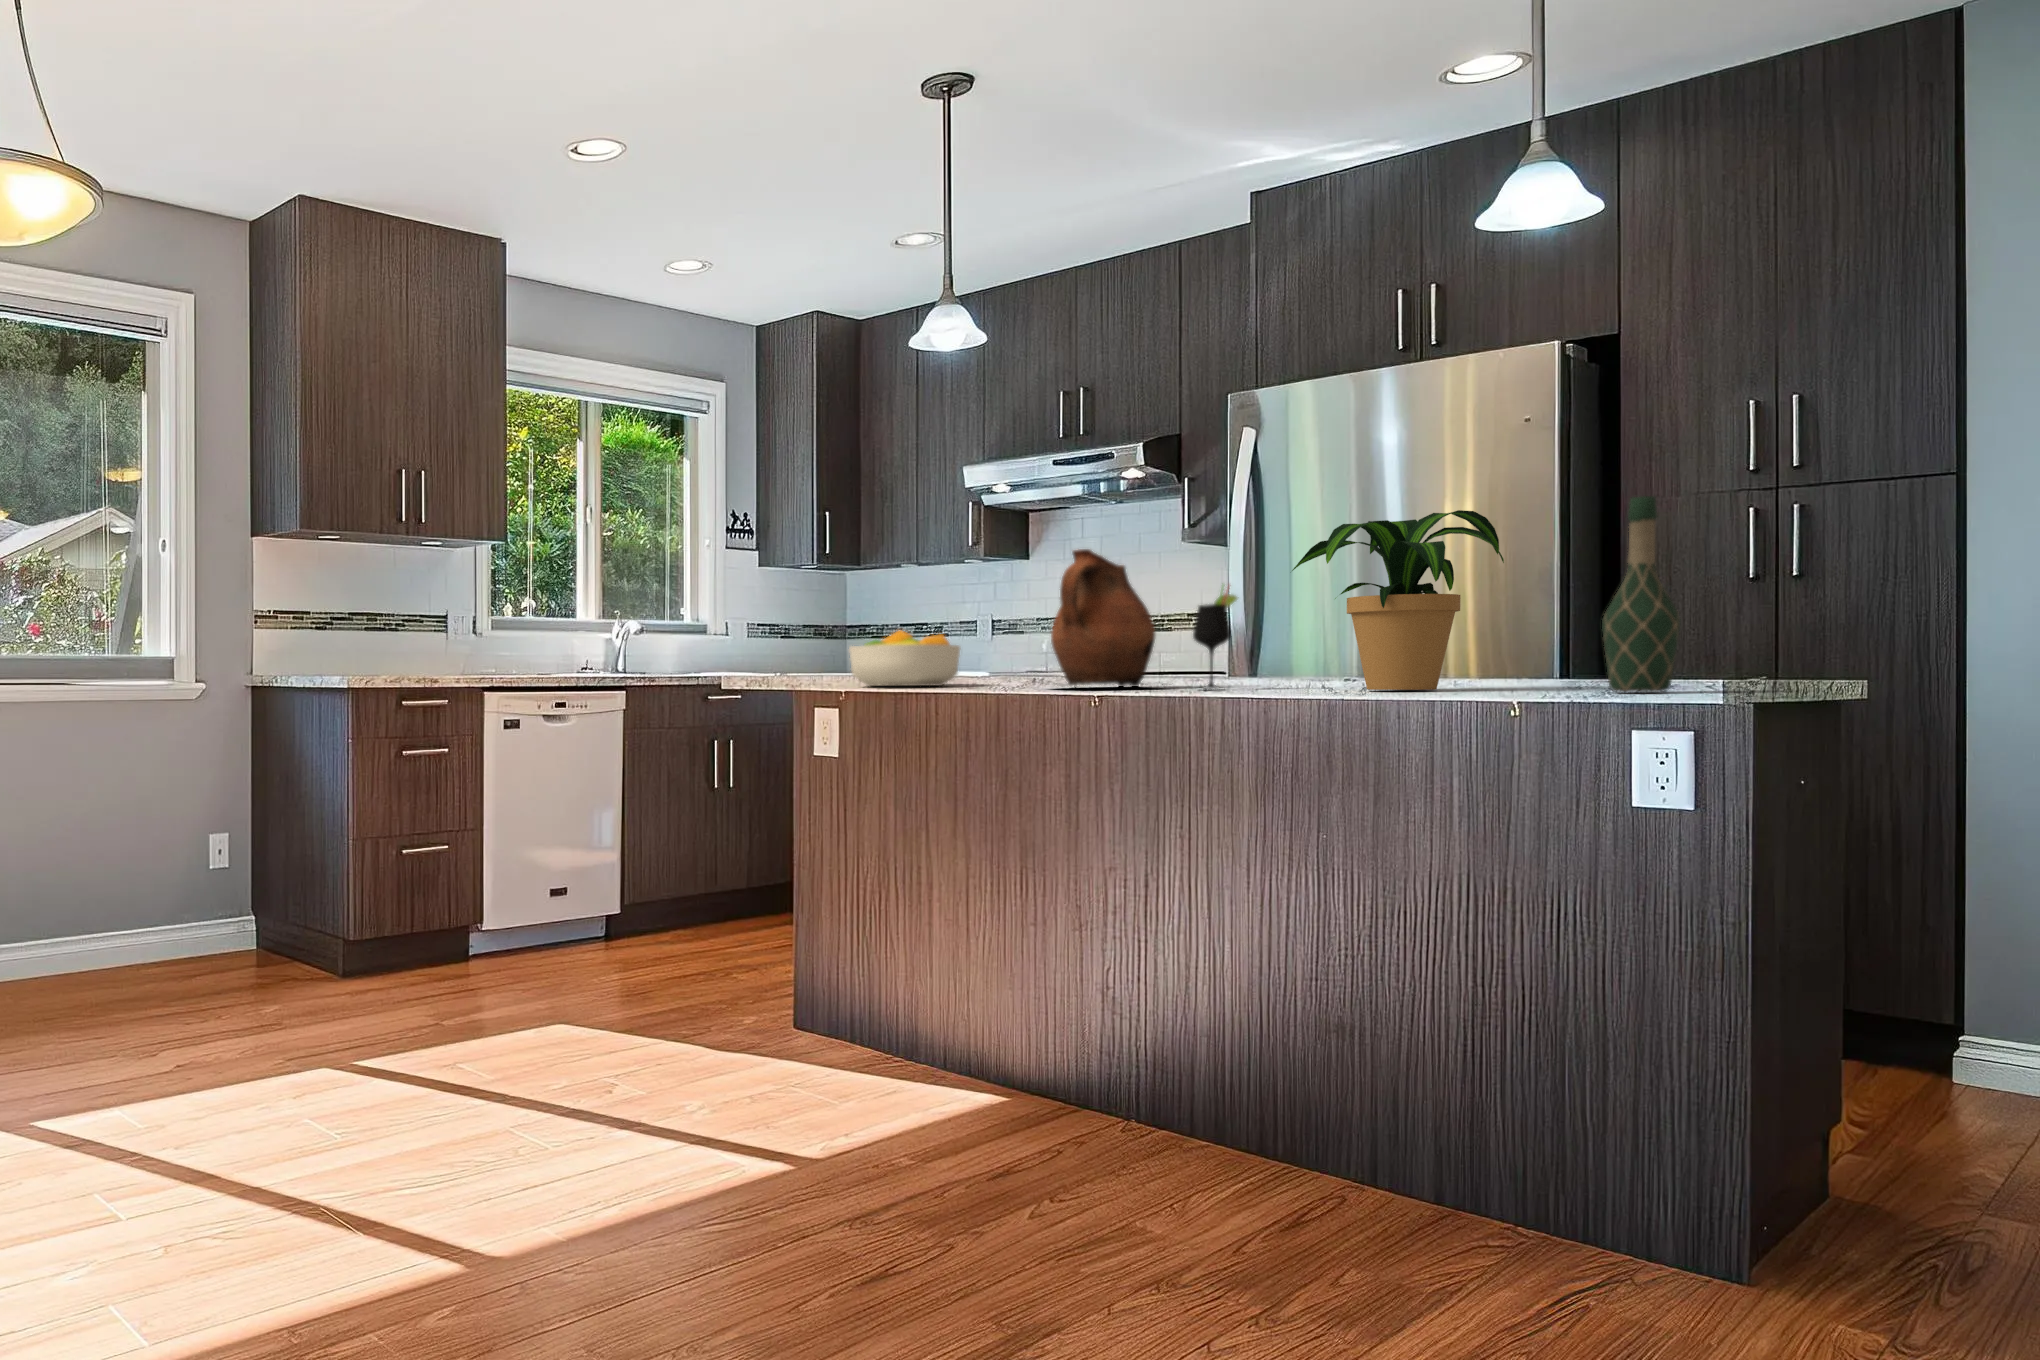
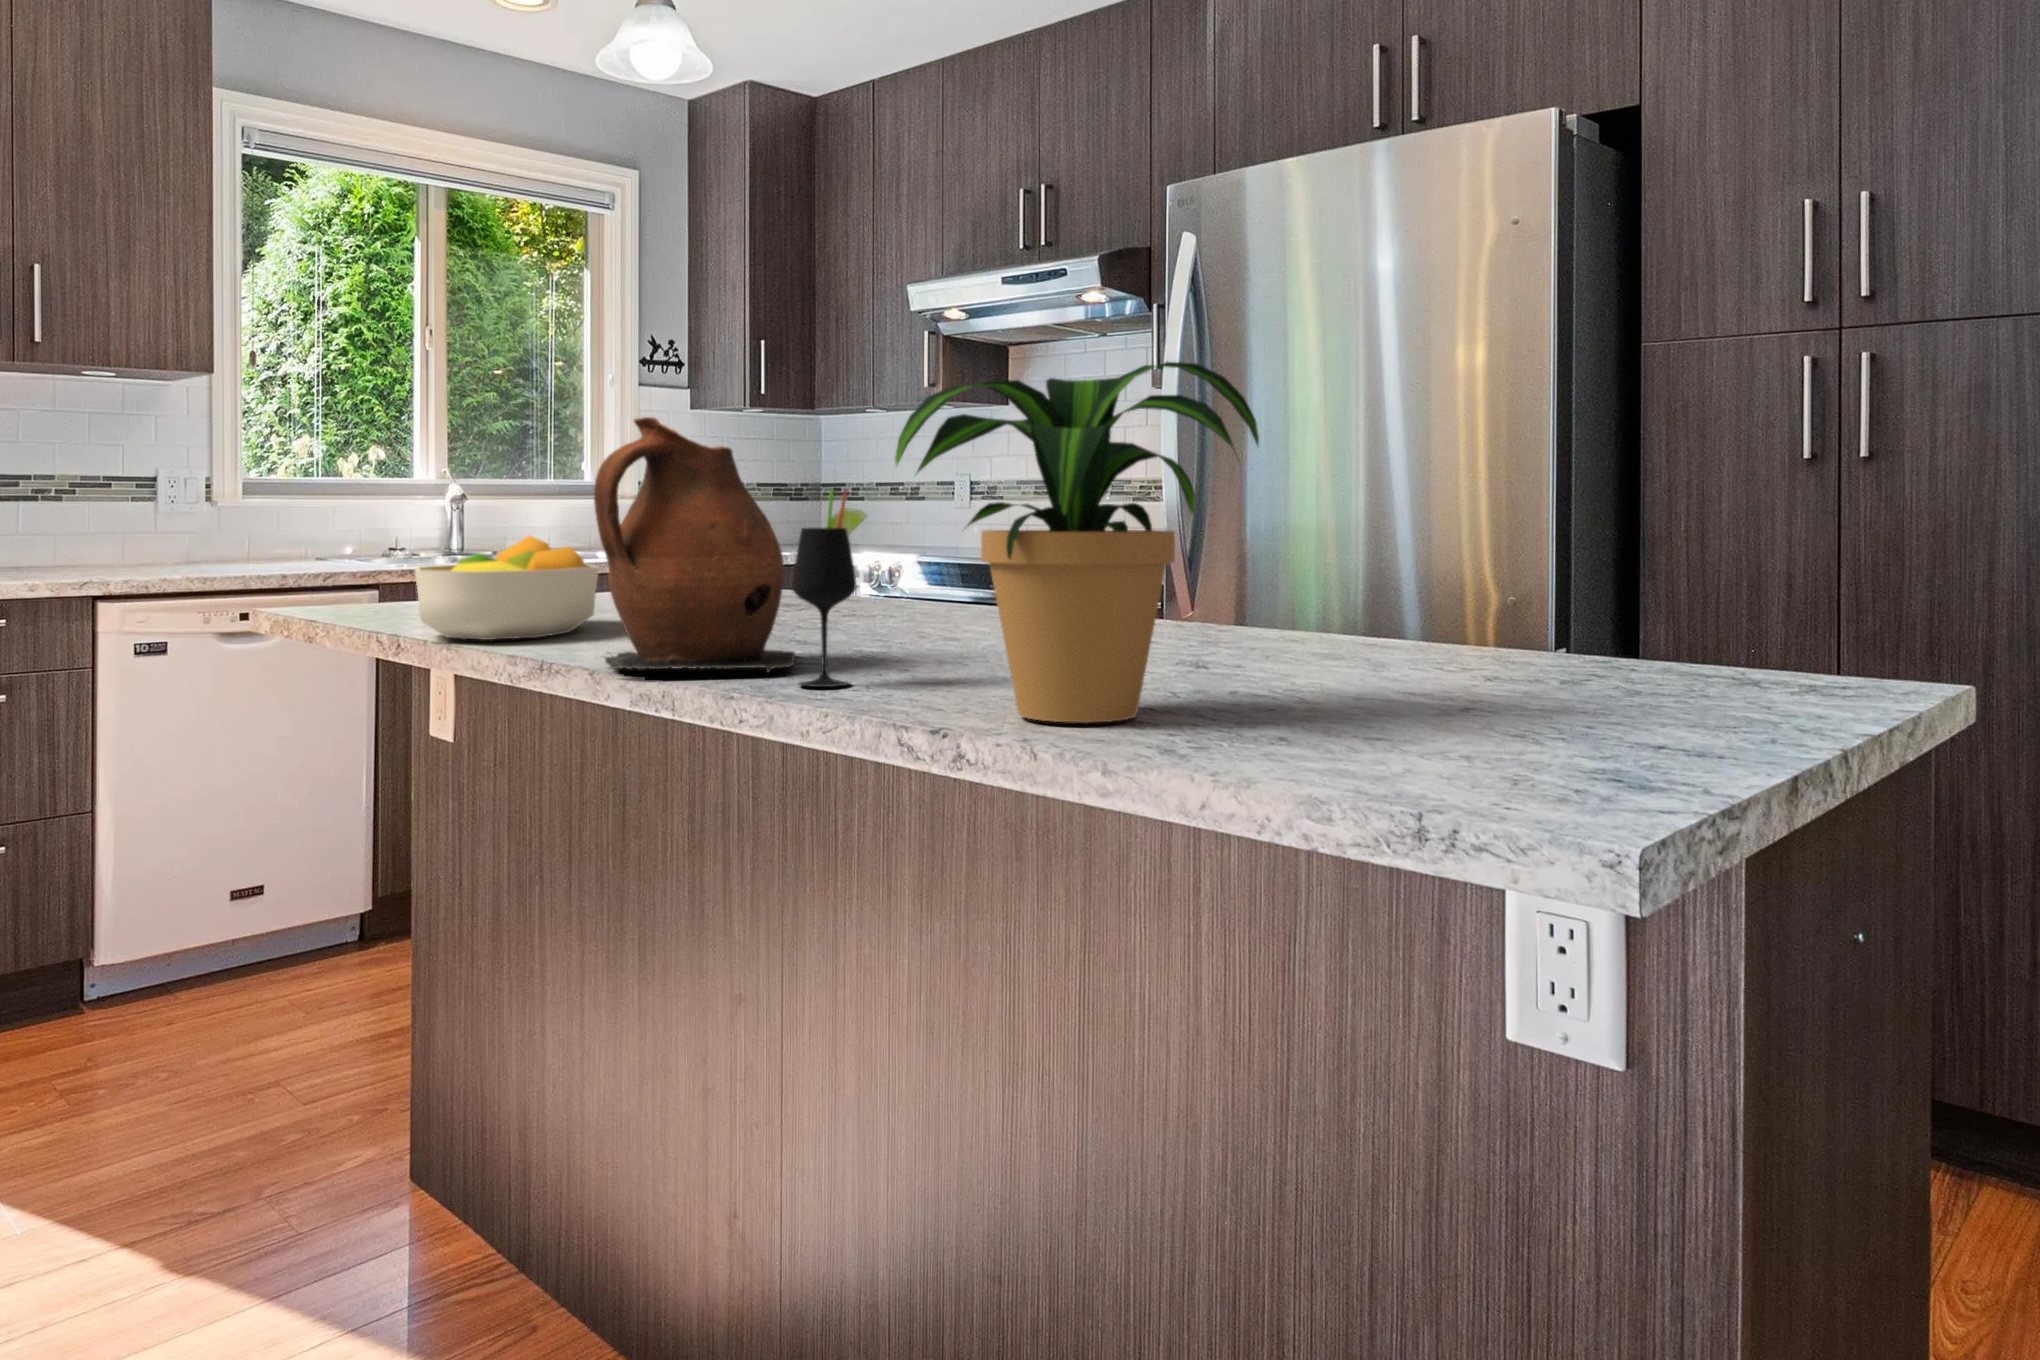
wine bottle: present [1602,496,1680,692] -> none [1367,341,1510,772]

